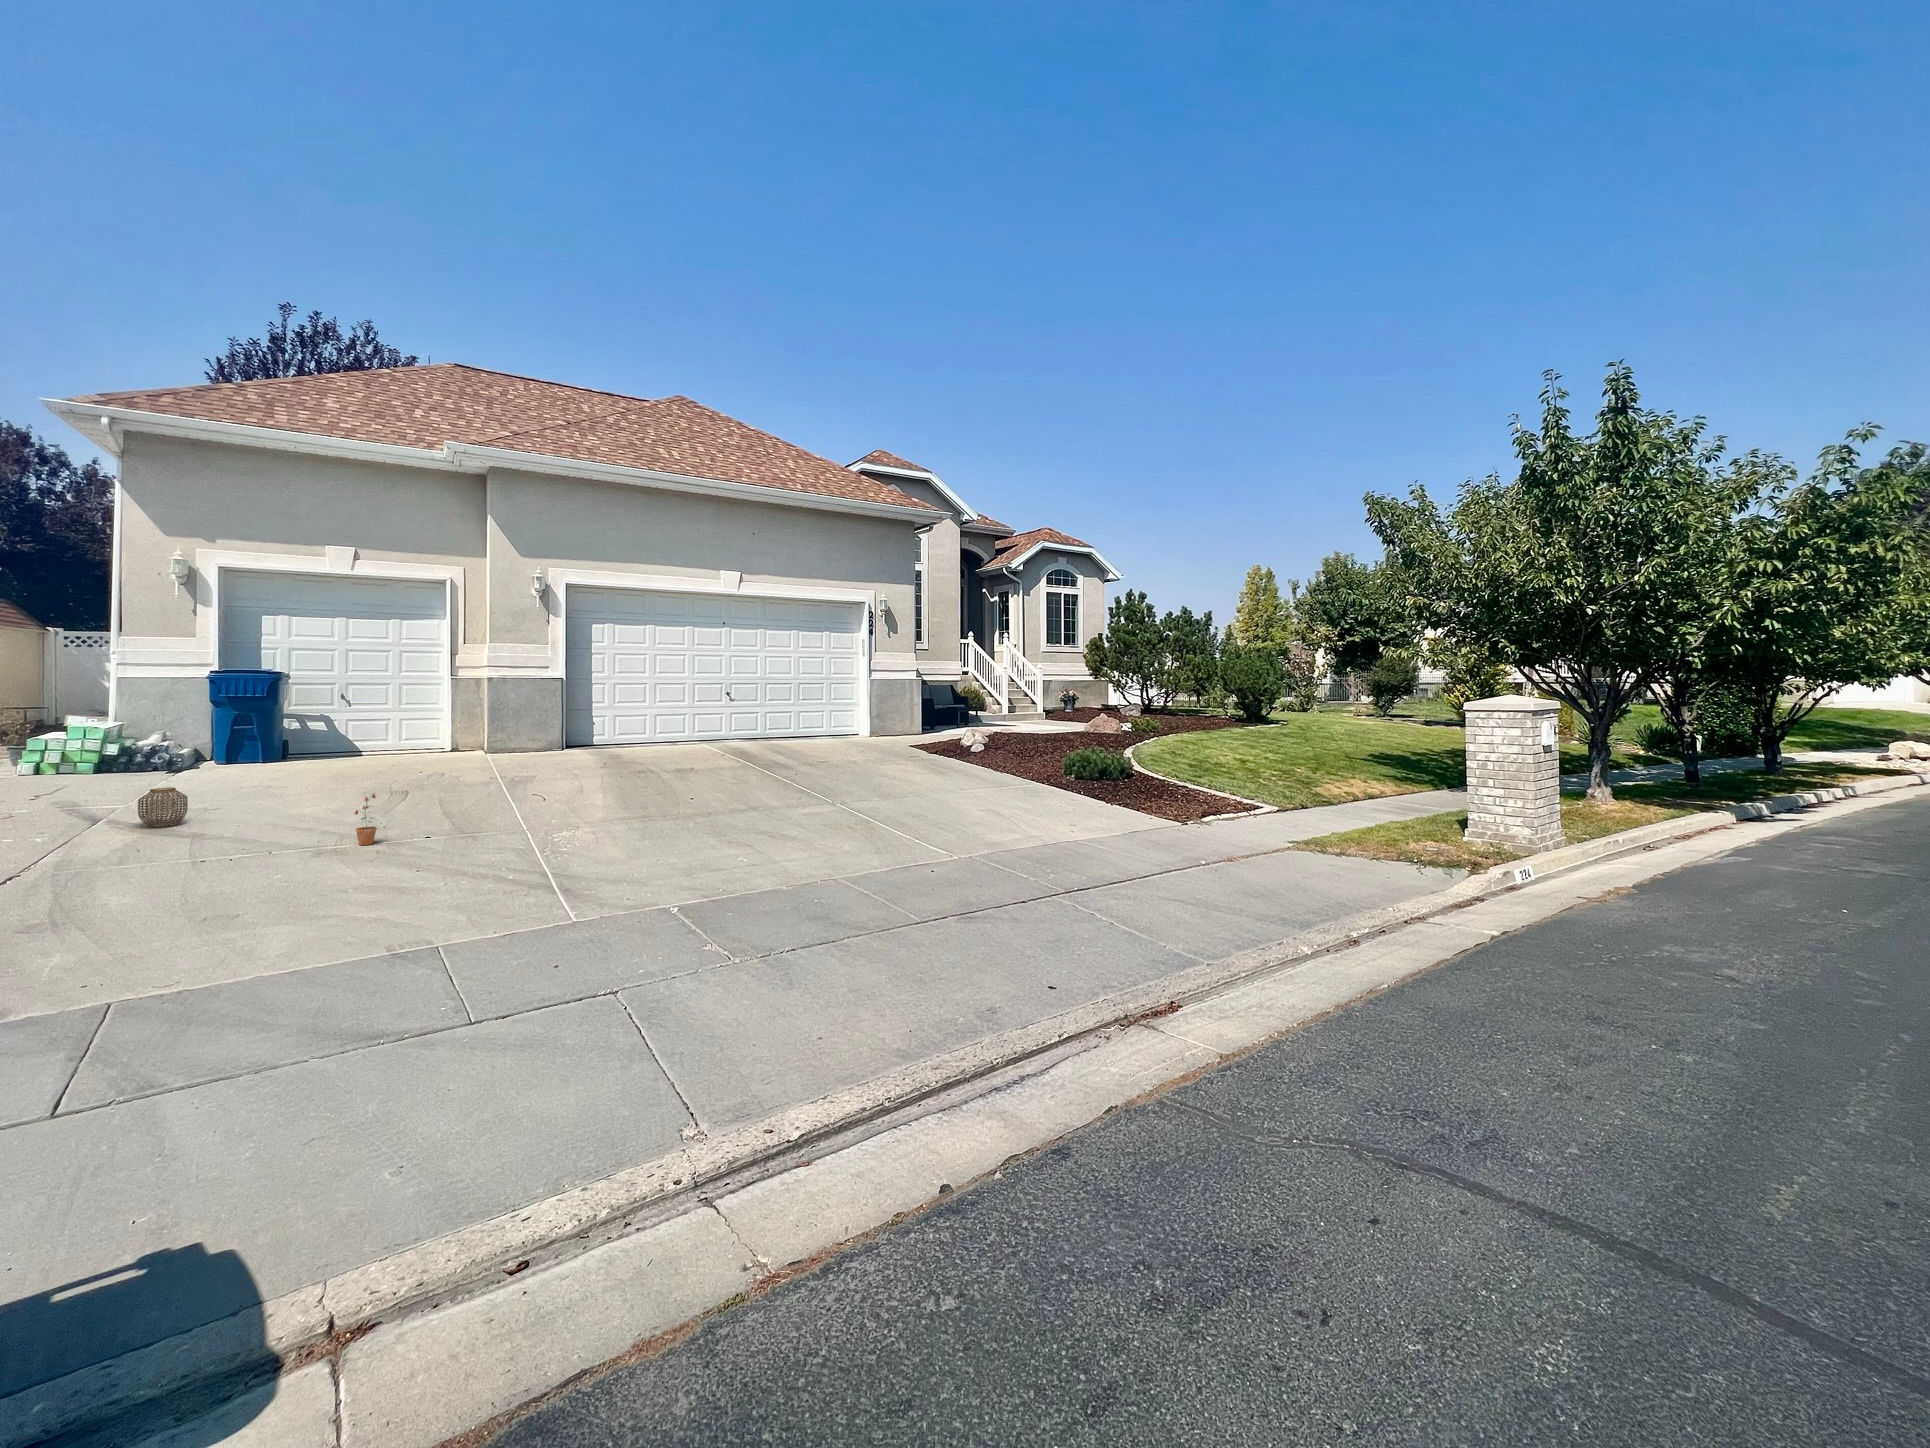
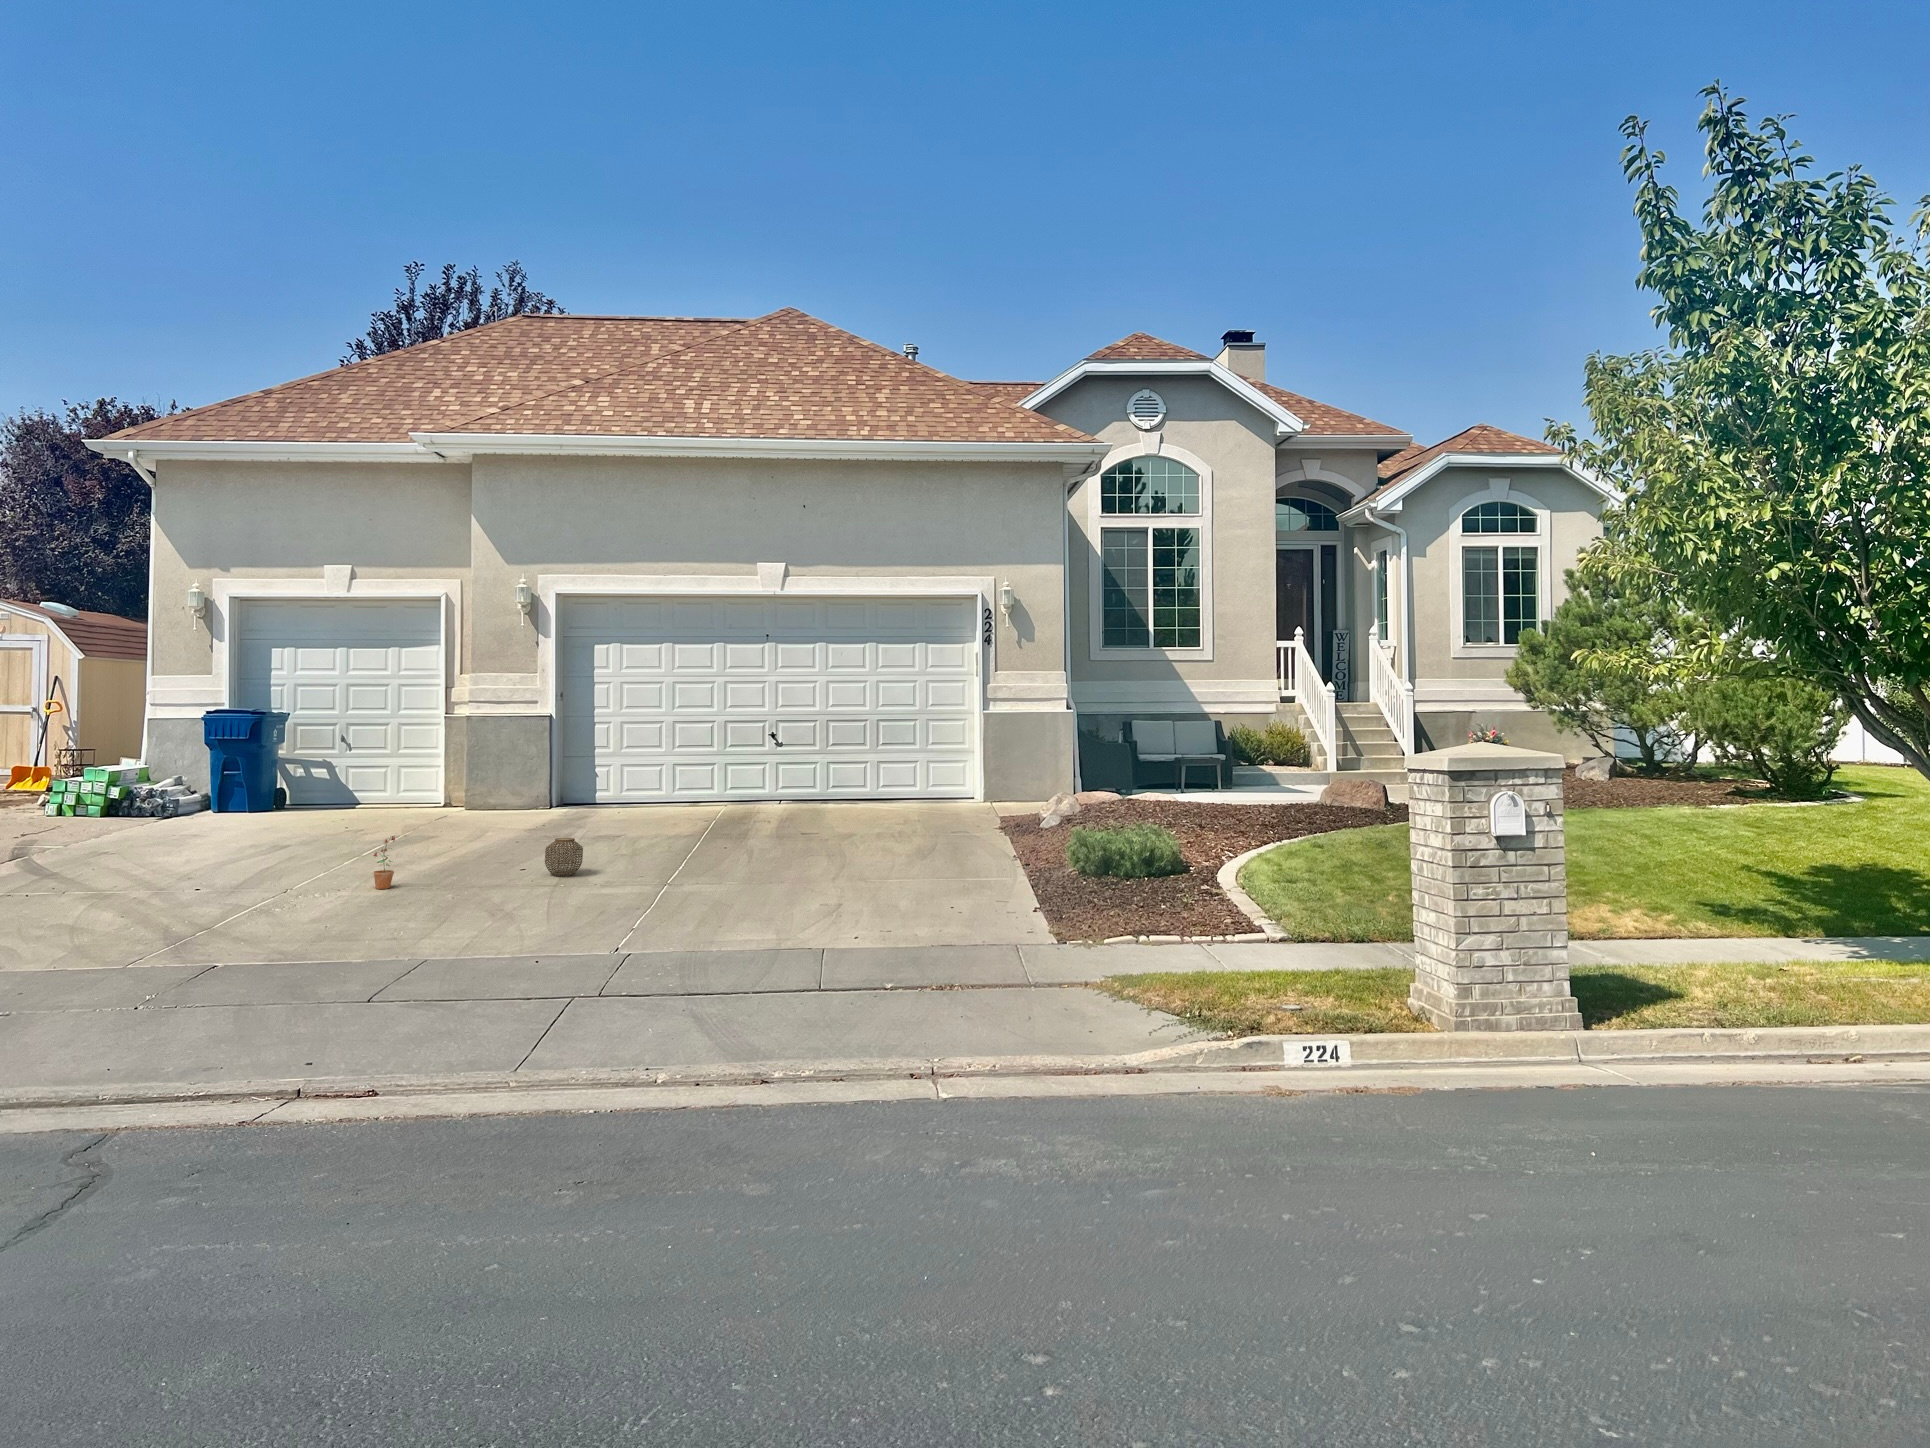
woven basket: present [138,787,188,827] -> present [545,838,583,876]

